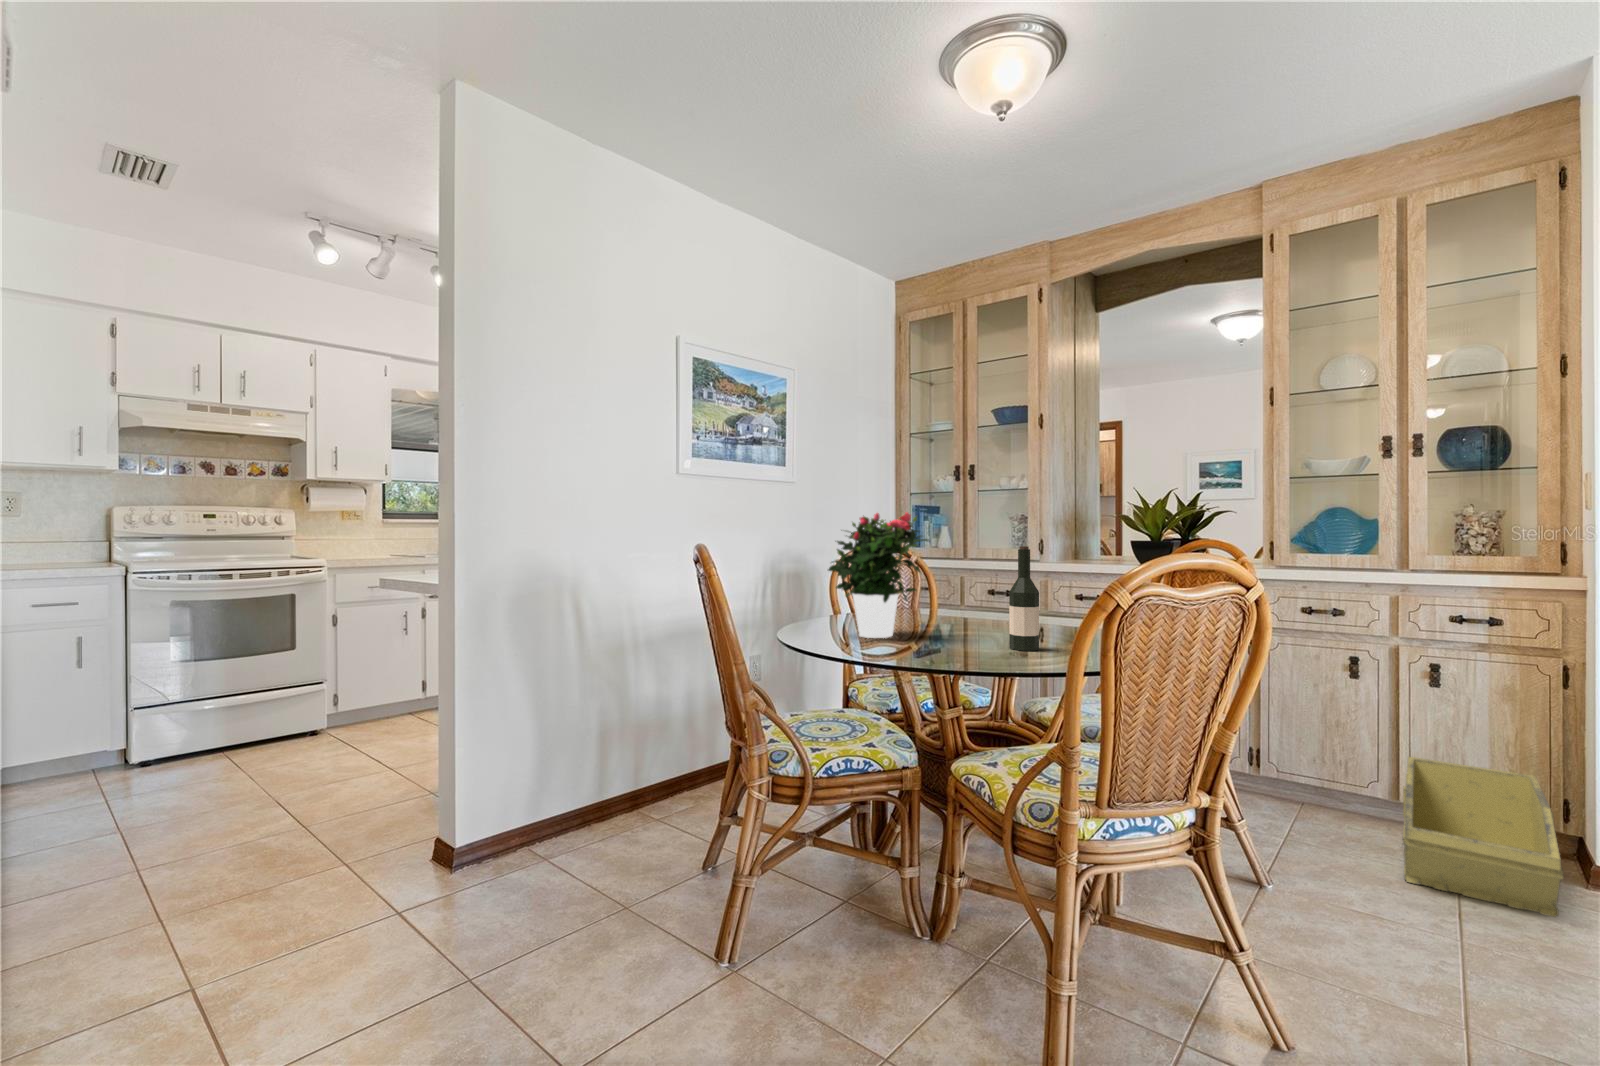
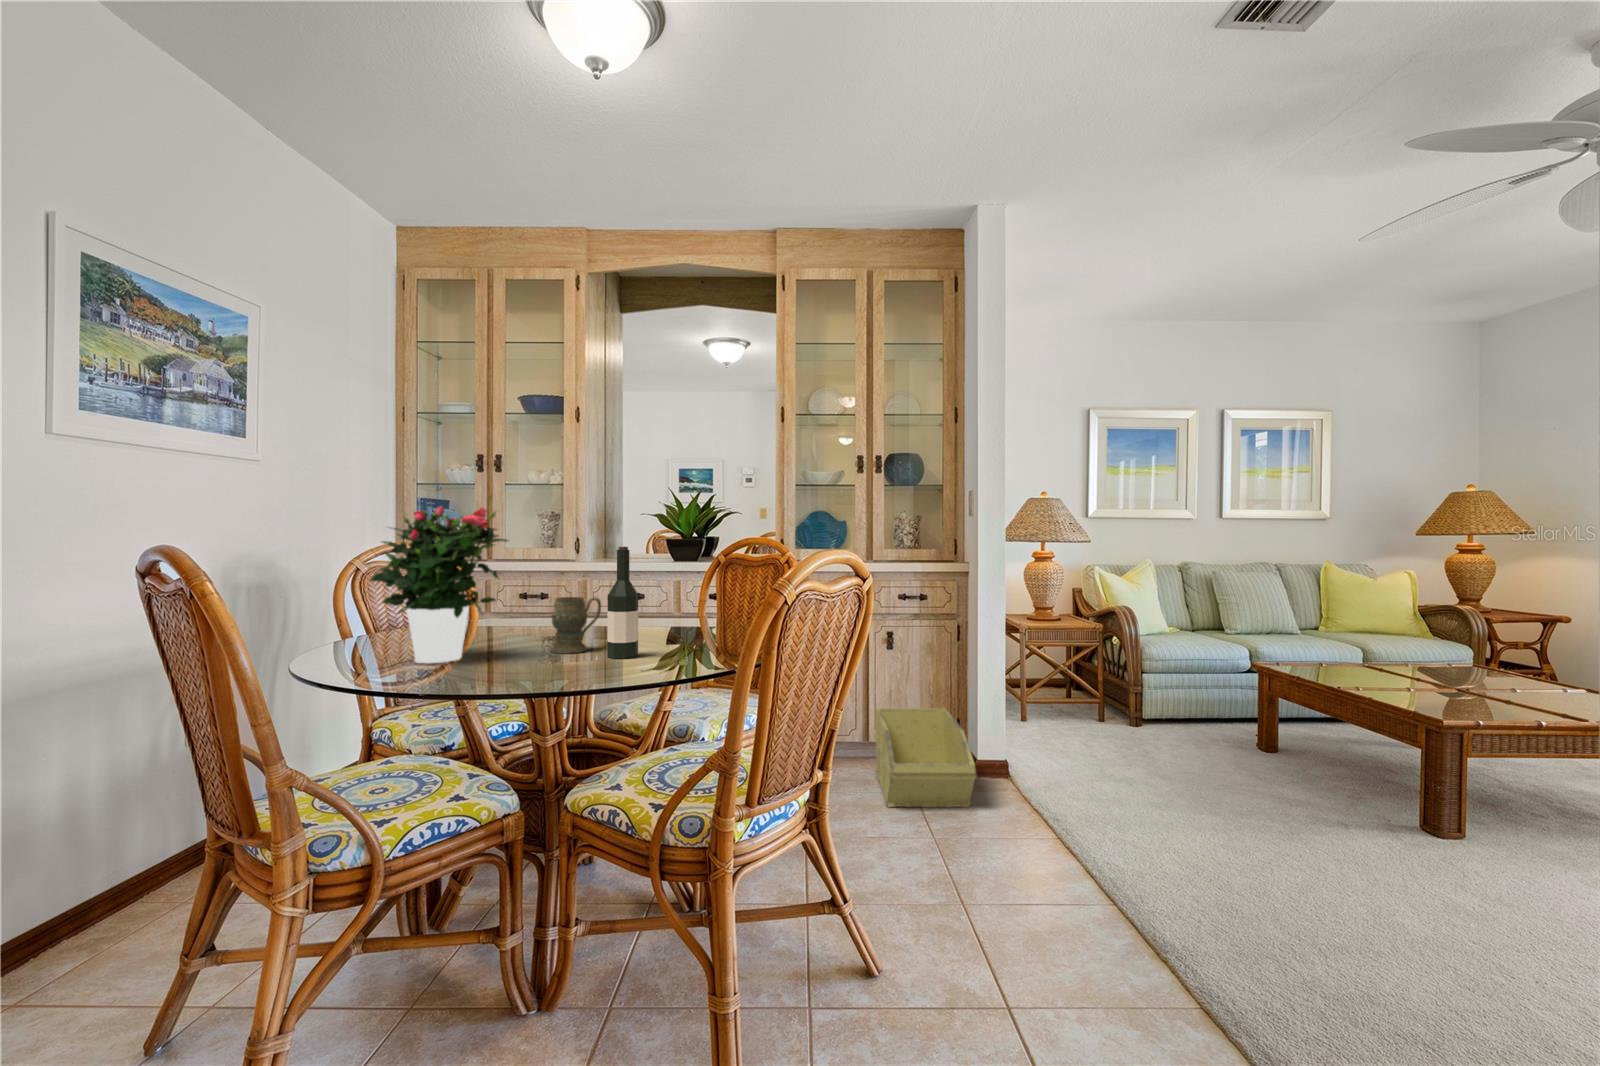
mug: none [966,591,1013,642] -> present [551,597,601,654]

